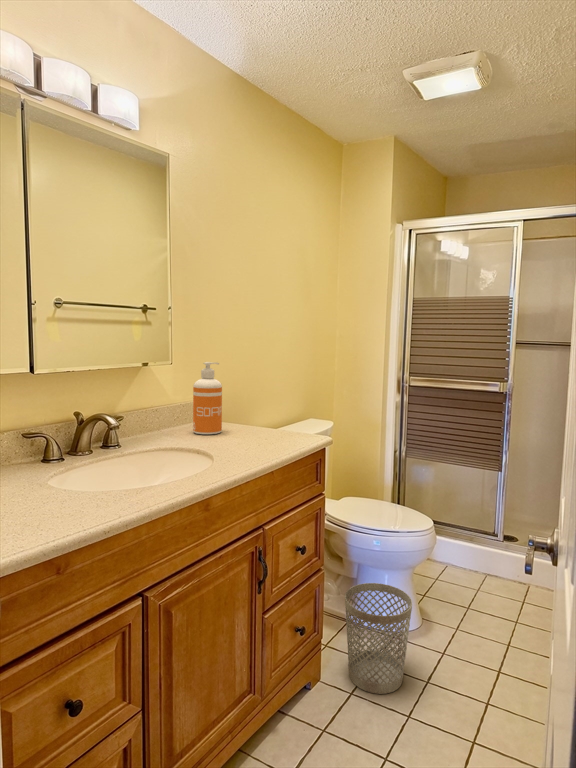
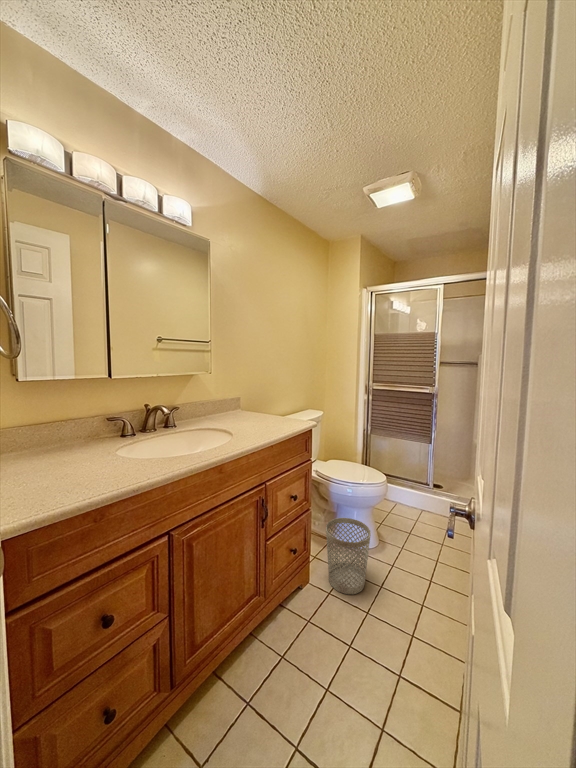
soap dispenser: present [193,362,222,434] -> none [227,373,246,420]

